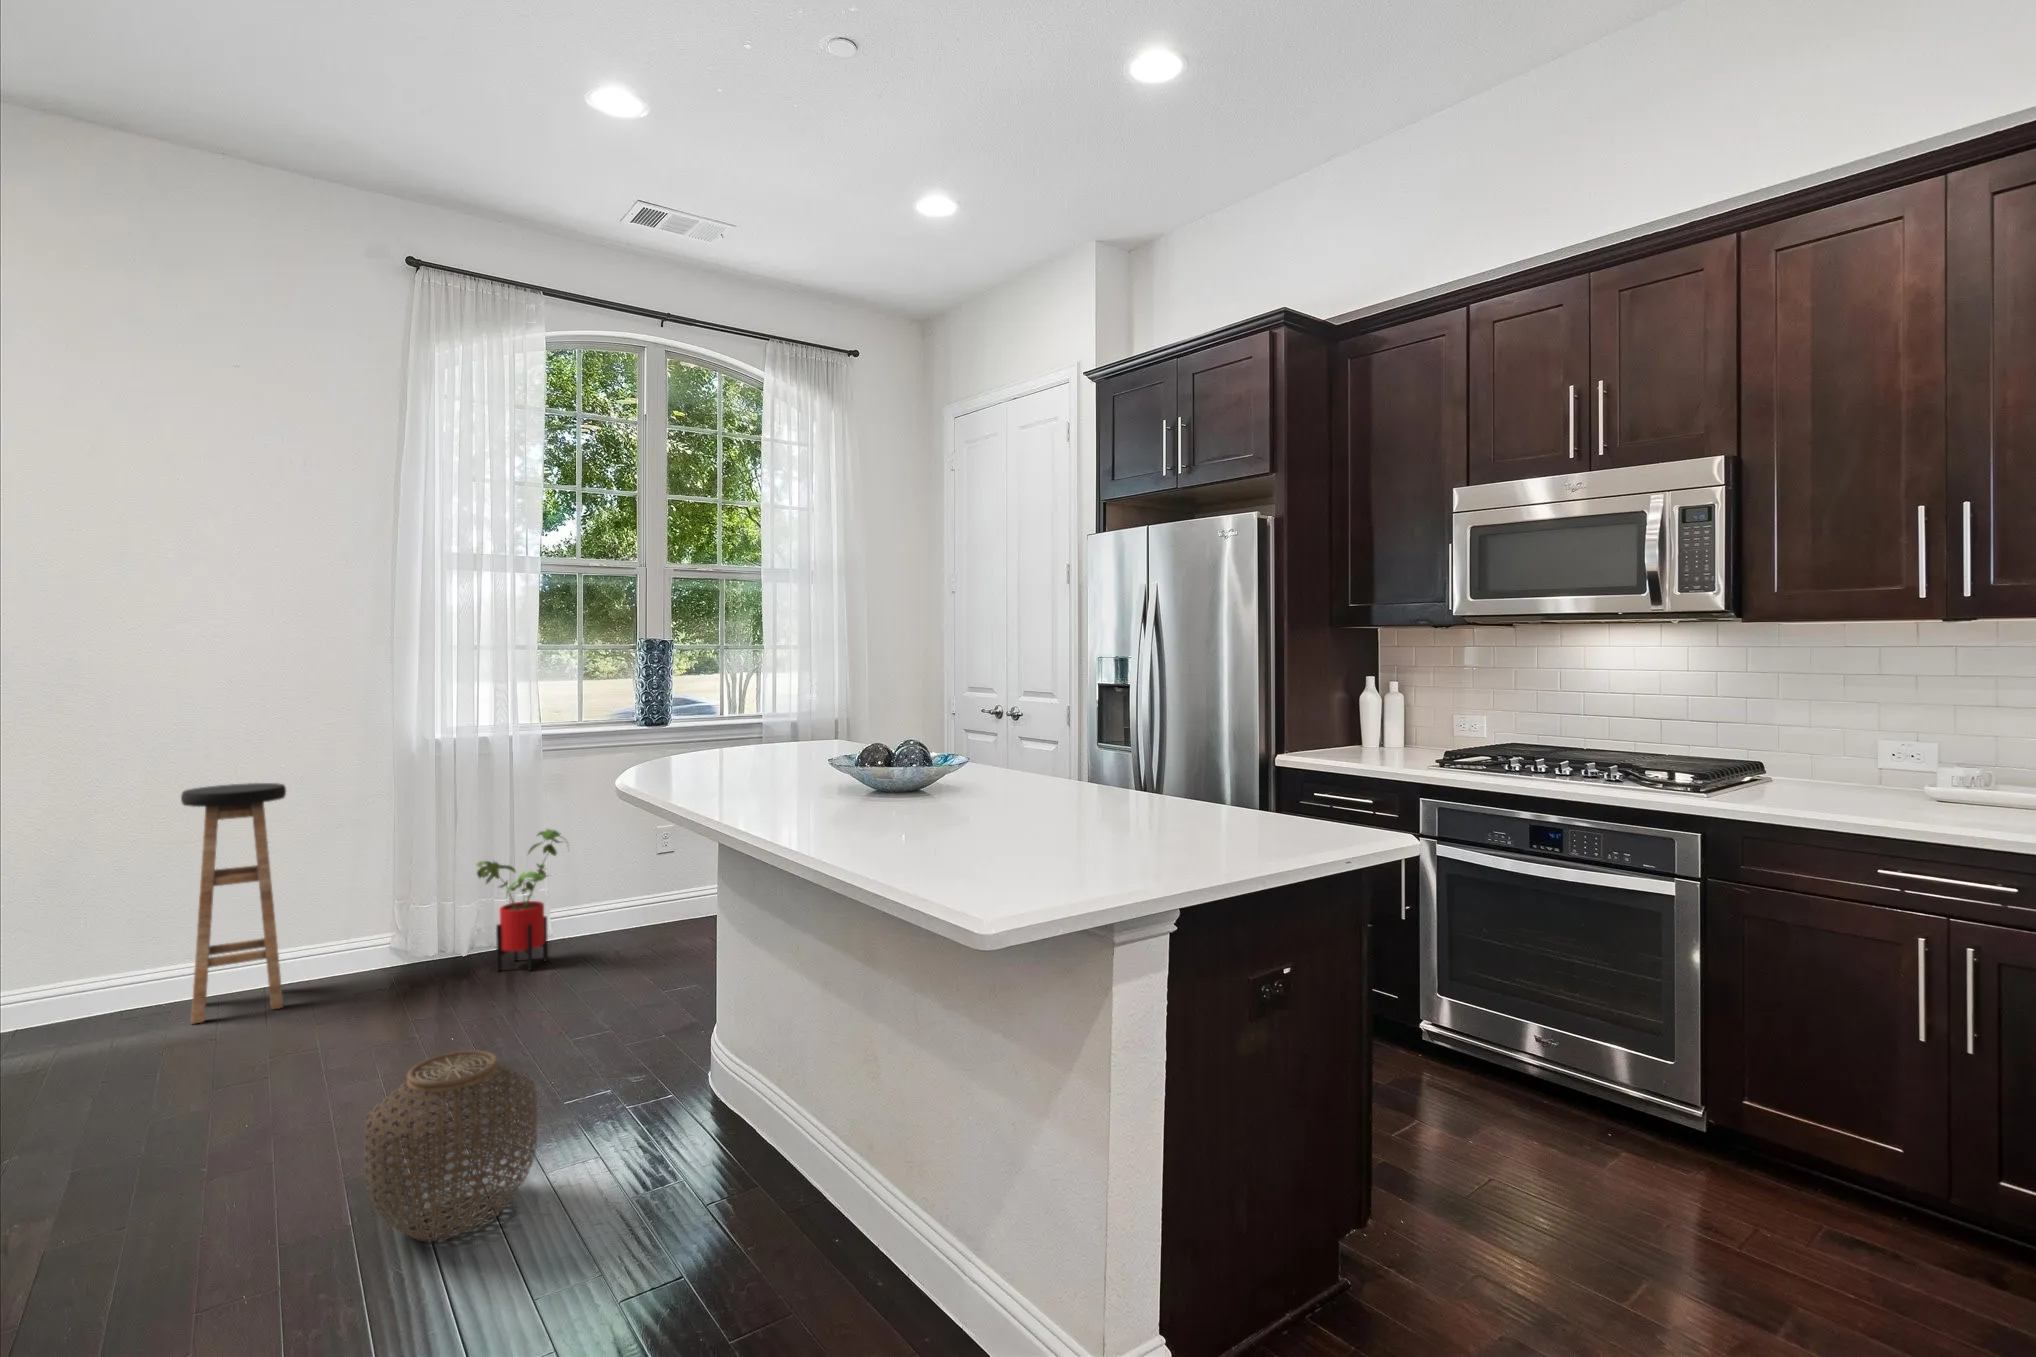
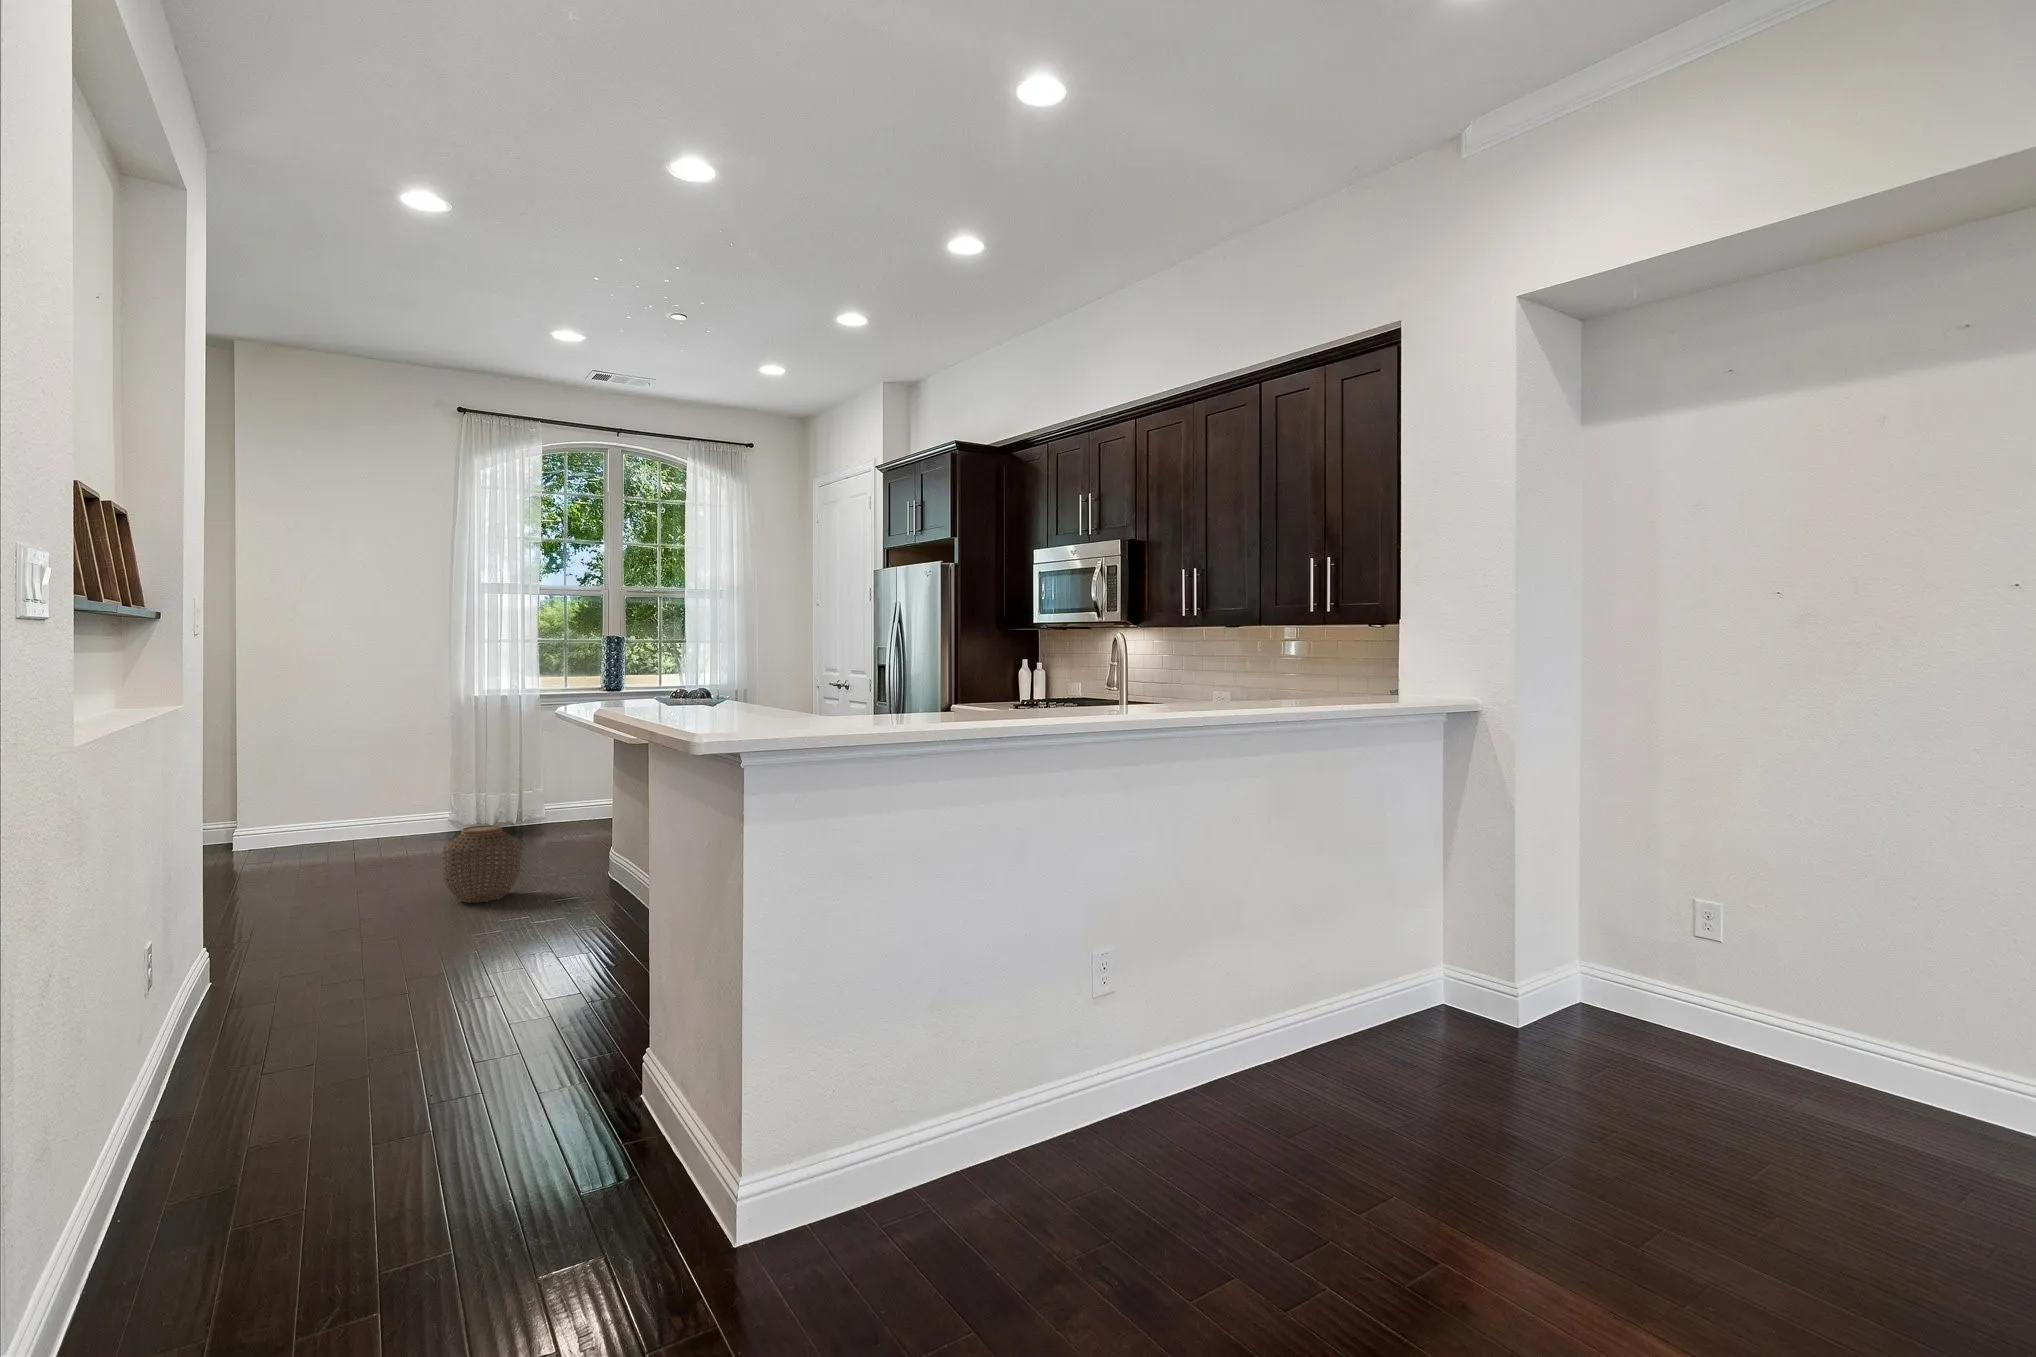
bar stool: present [181,783,286,1024] -> none [334,718,390,850]
house plant: present [476,829,560,971] -> none [498,751,554,835]

